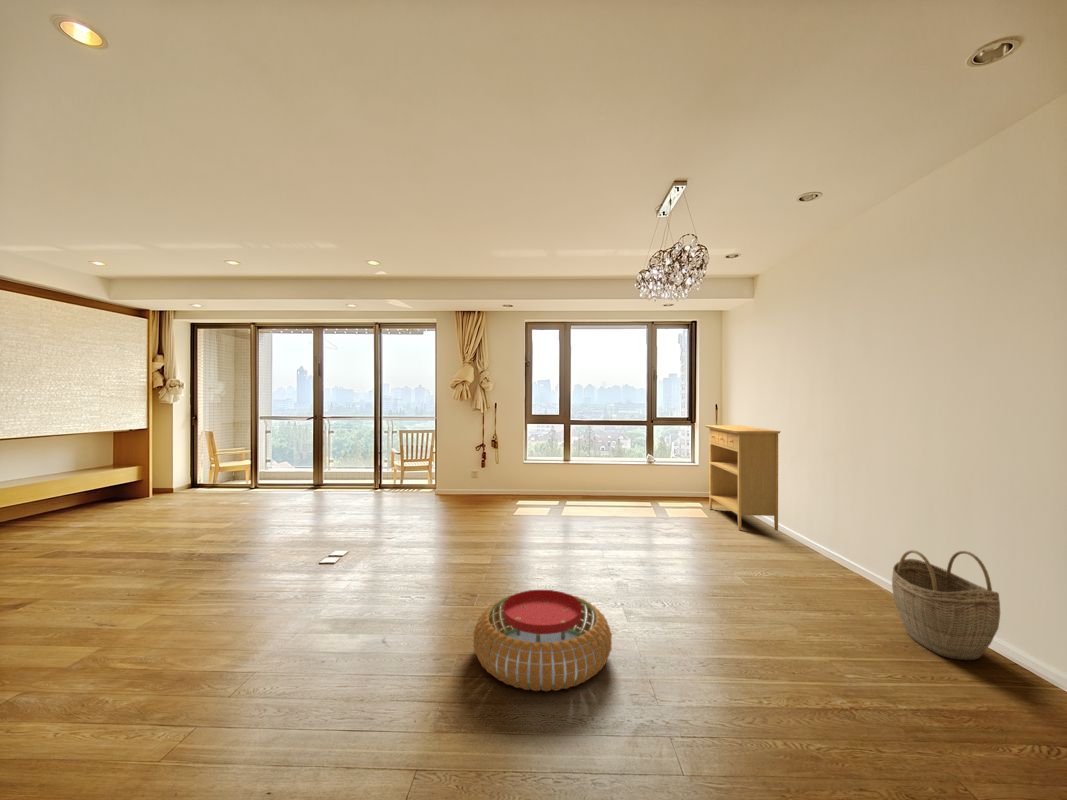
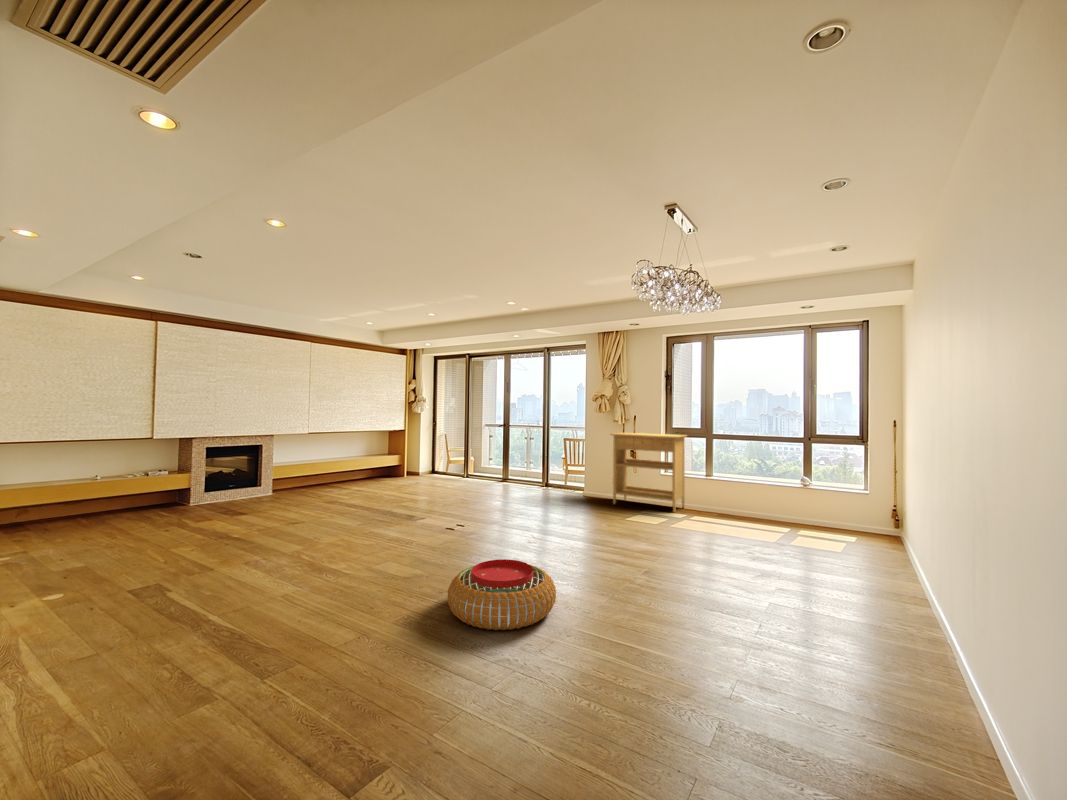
console table: present [705,425,781,531] -> present [611,433,687,512]
woven basket: present [892,550,1000,660] -> none [880,596,996,754]

